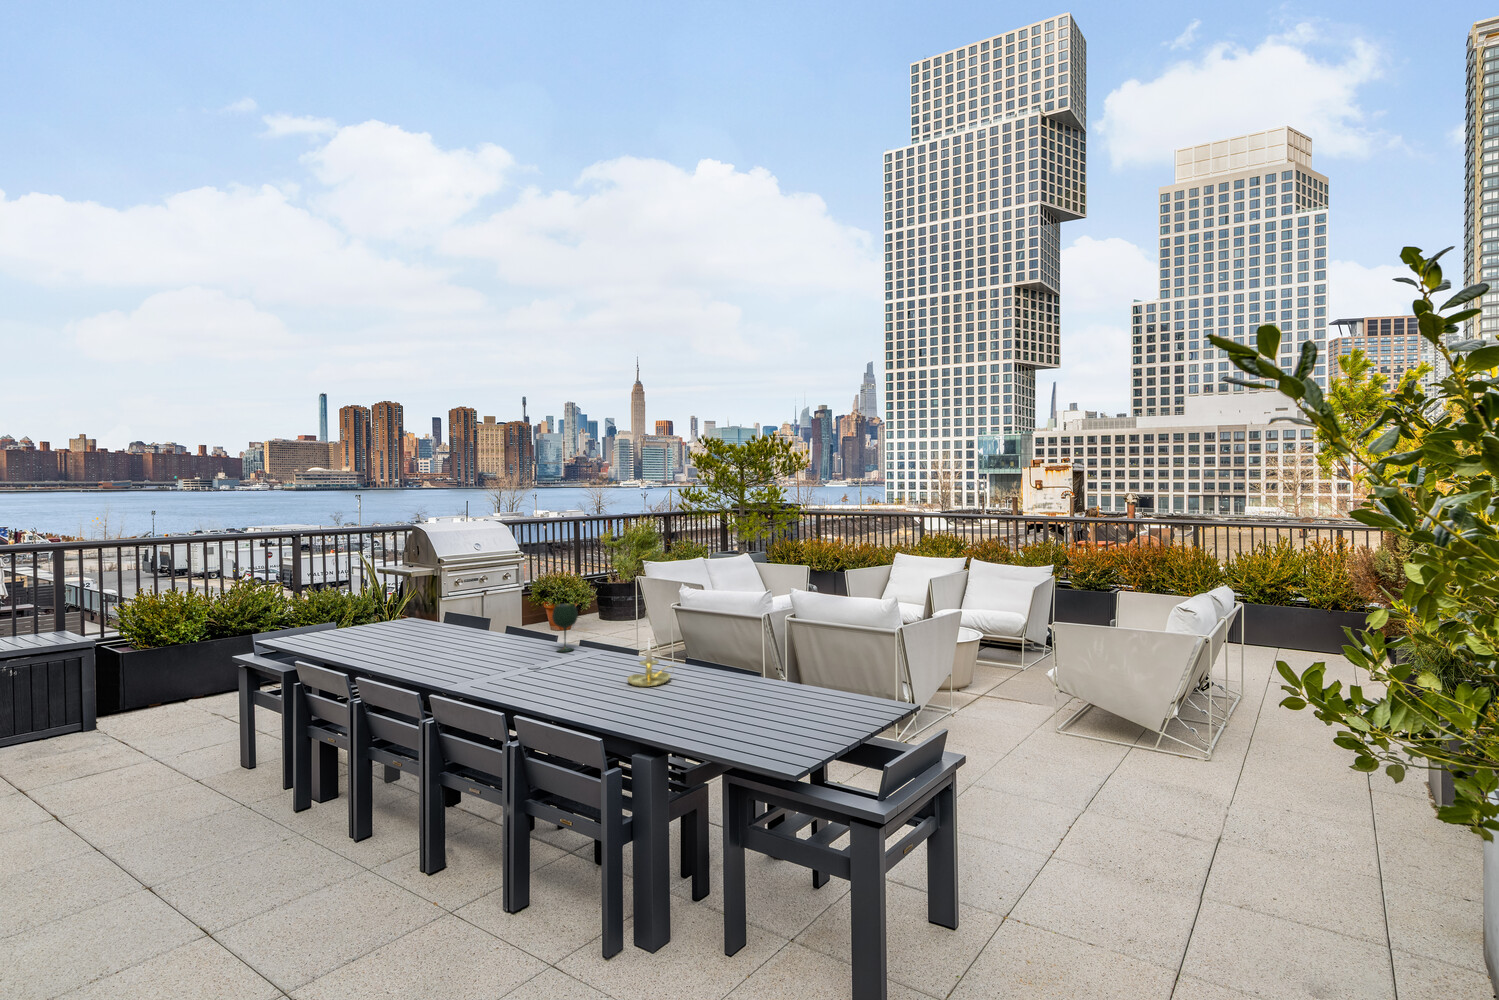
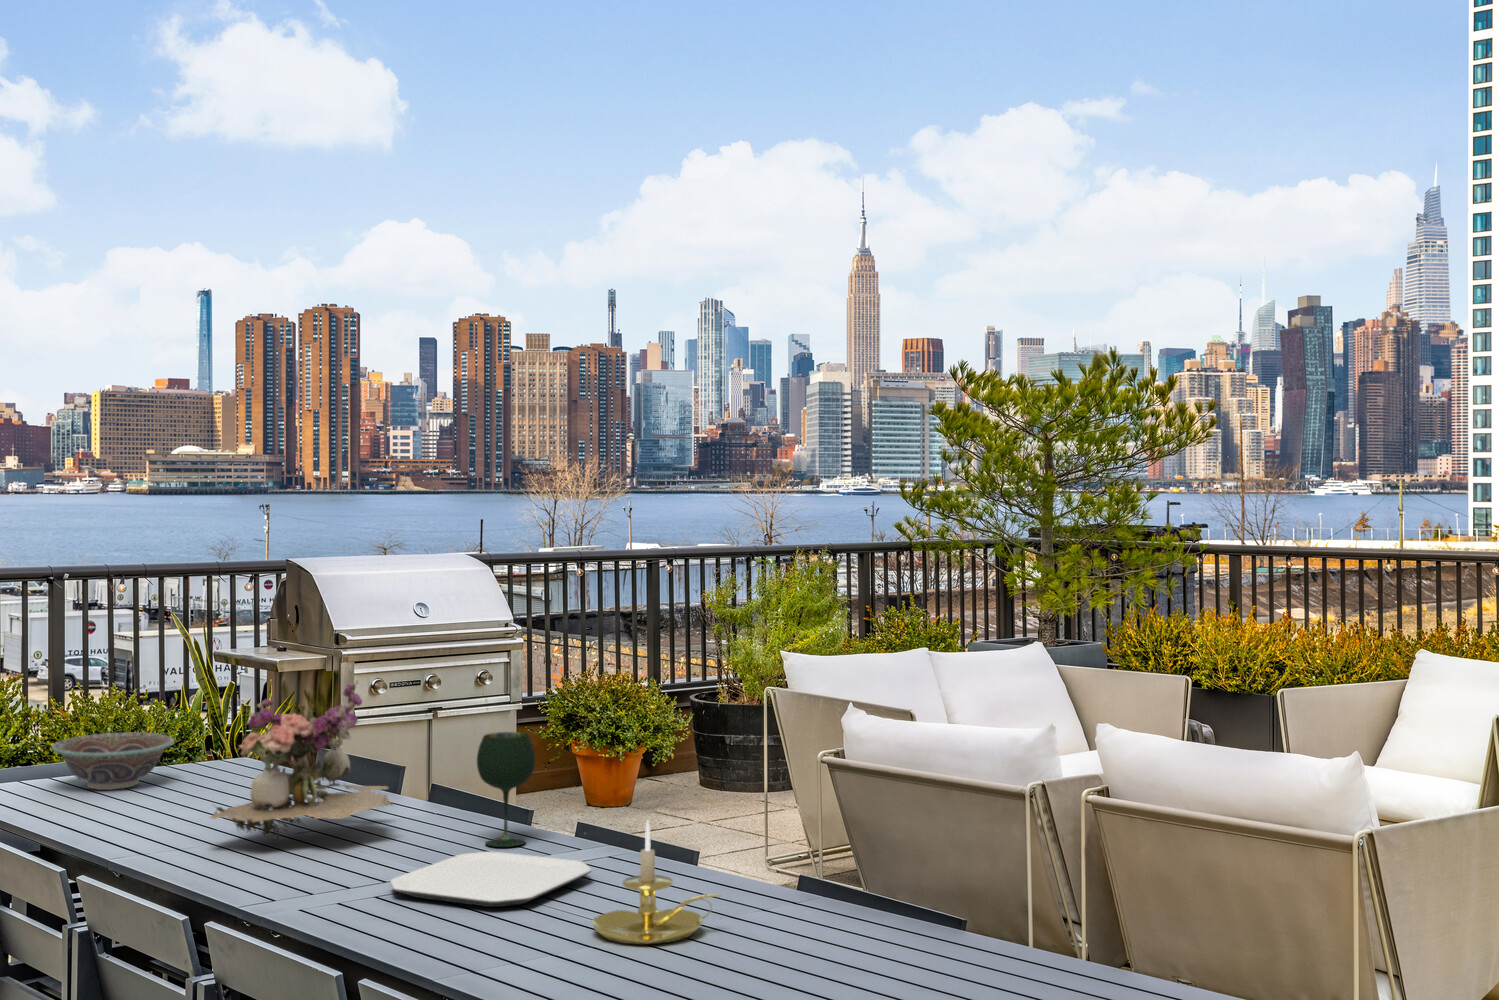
flower arrangement: none [430,584,514,656] -> present [211,680,393,839]
decorative bowl: none [322,610,385,638] -> present [52,733,174,790]
plate: none [529,654,613,677] -> present [390,851,592,907]

